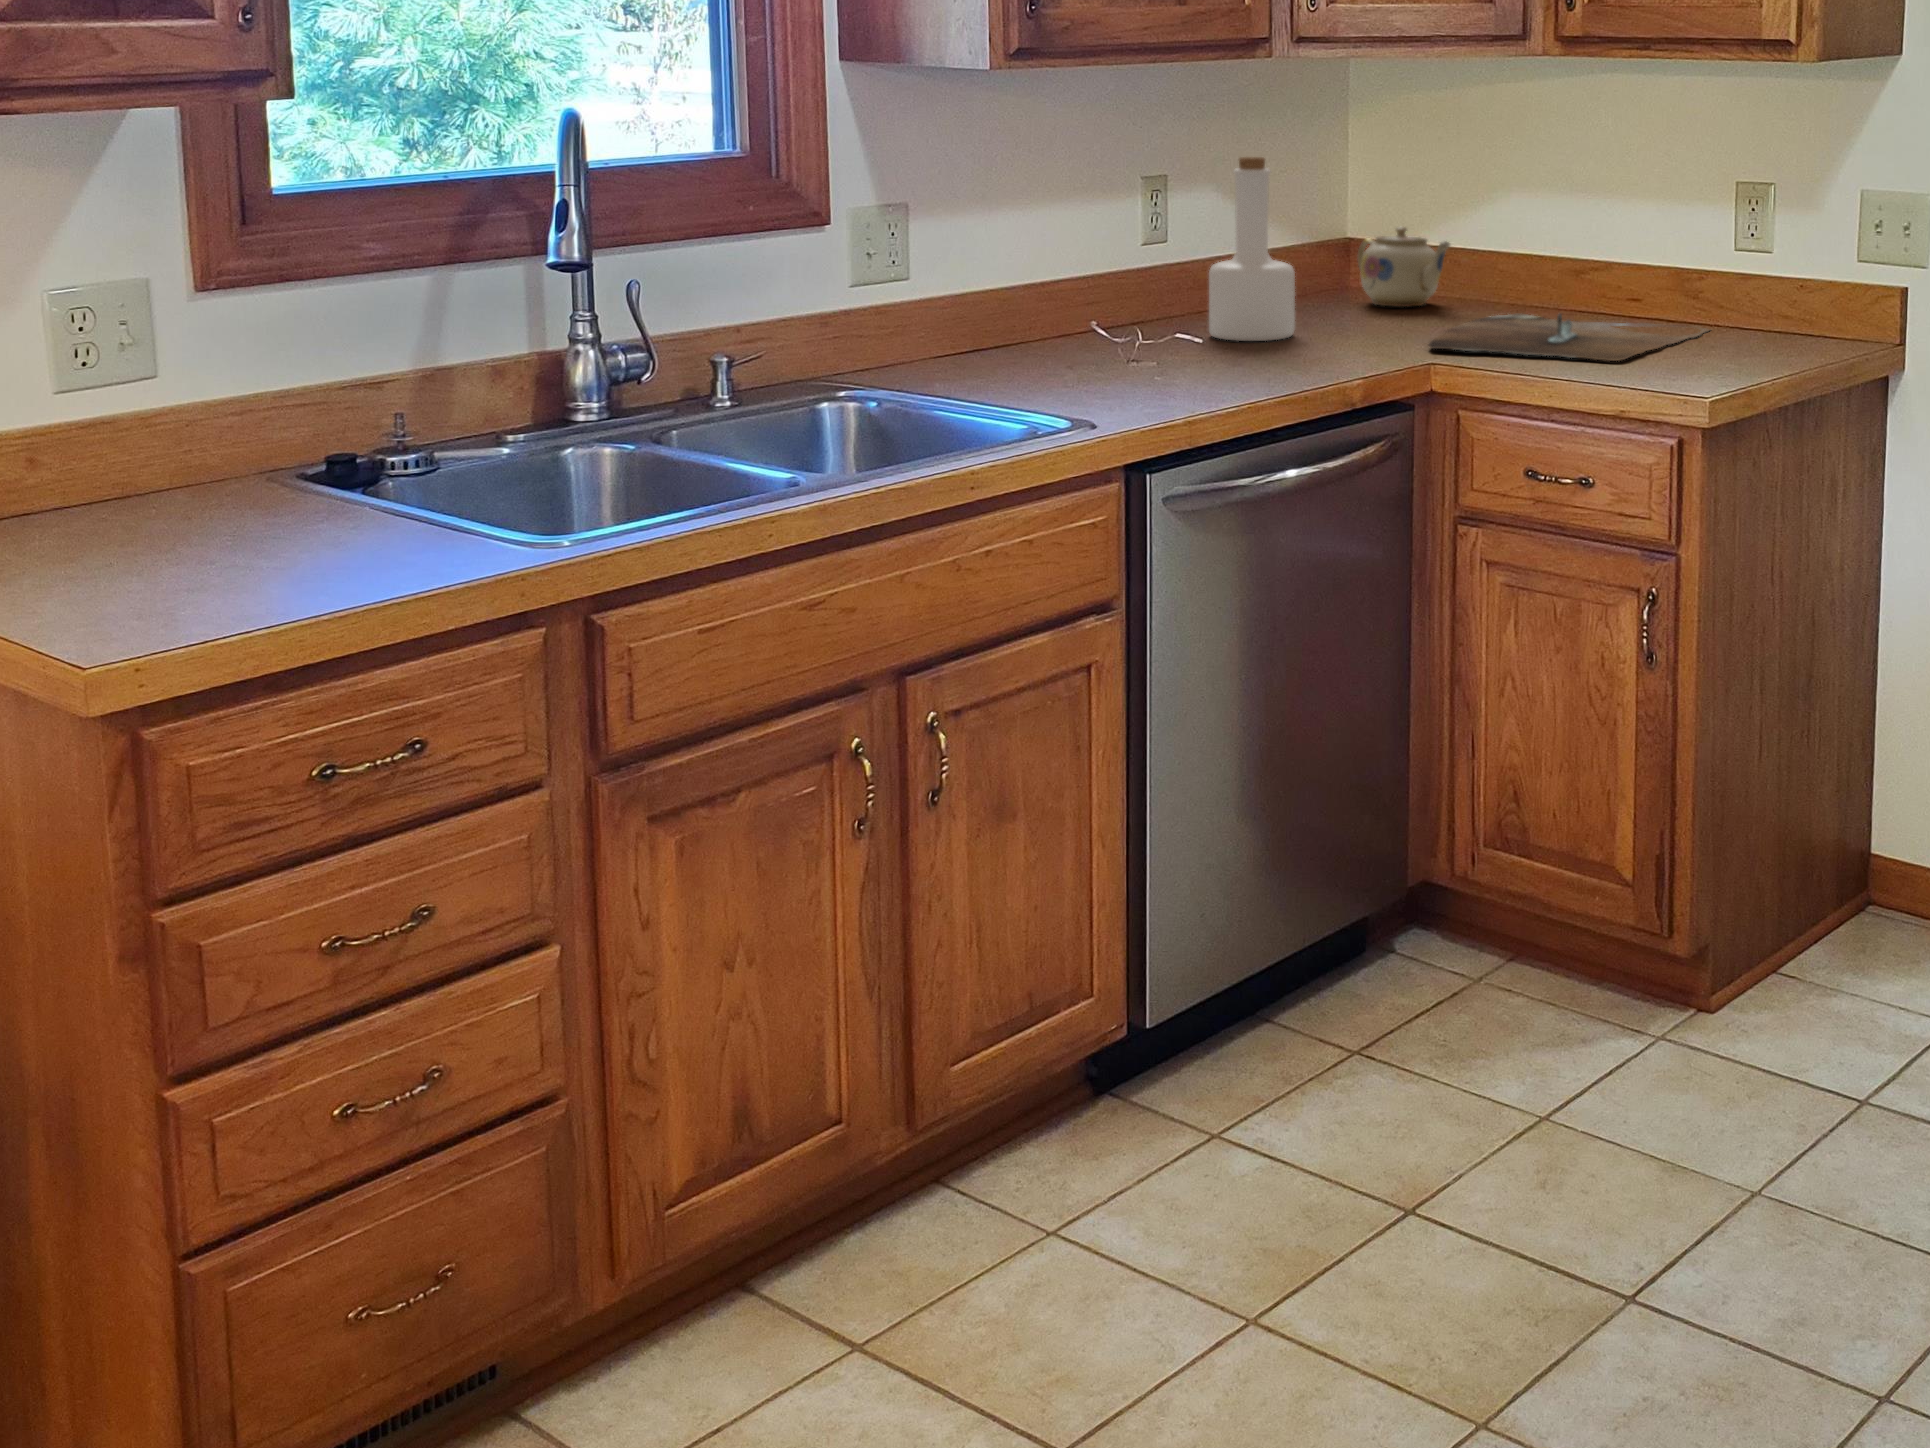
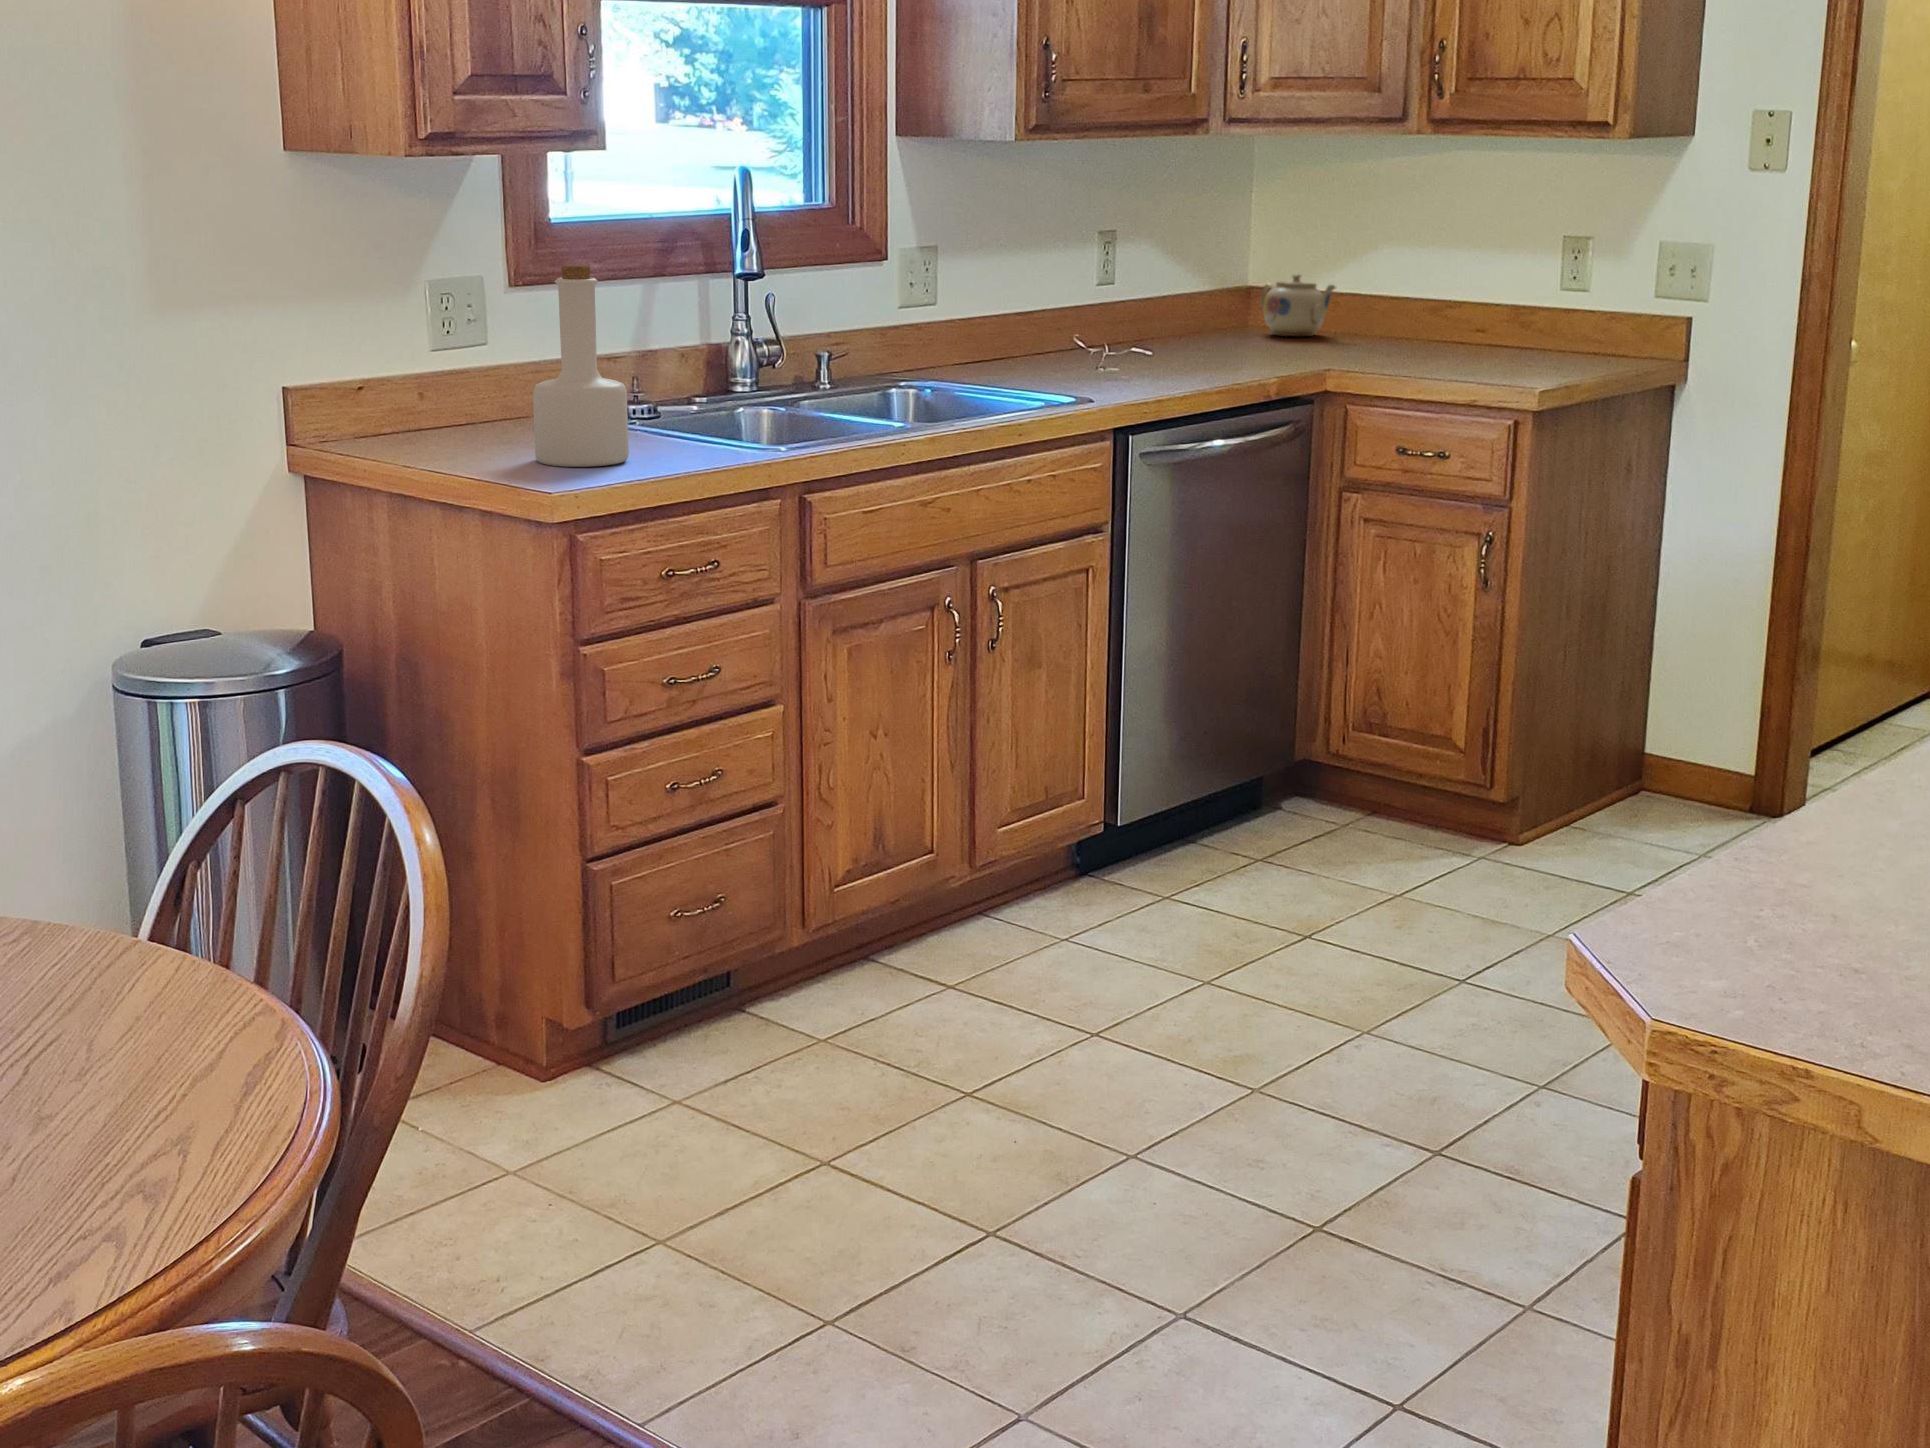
bottle: present [1209,157,1295,341] -> present [533,265,629,467]
cutting board: present [1429,313,1709,361] -> none [1322,336,1538,368]

